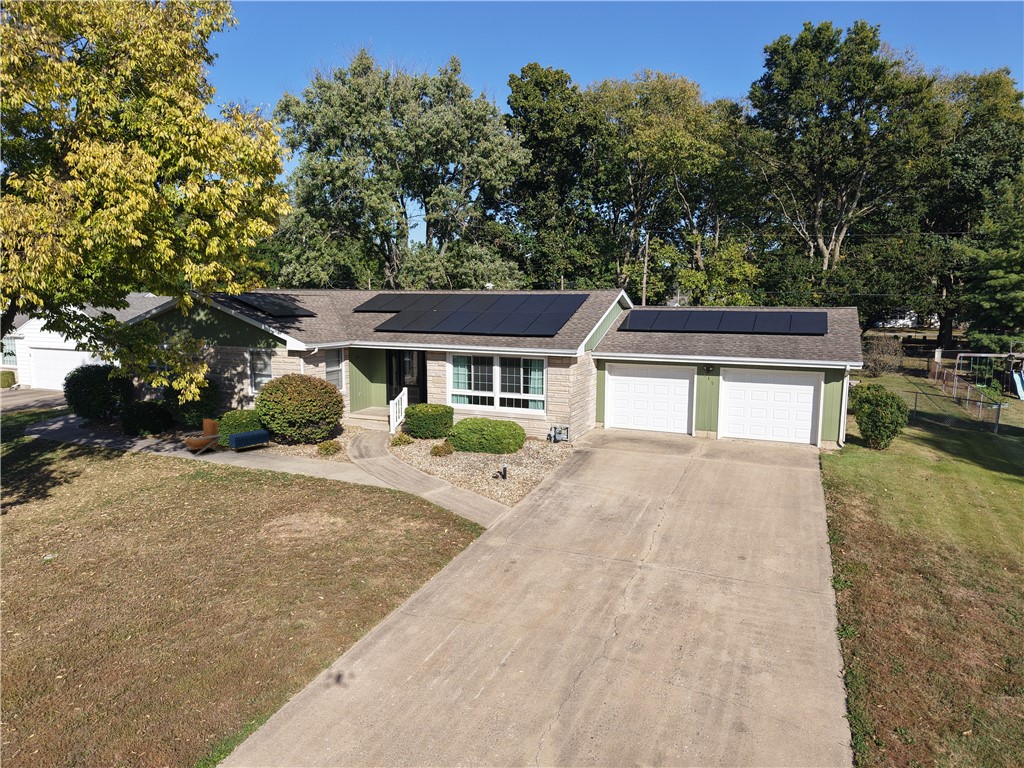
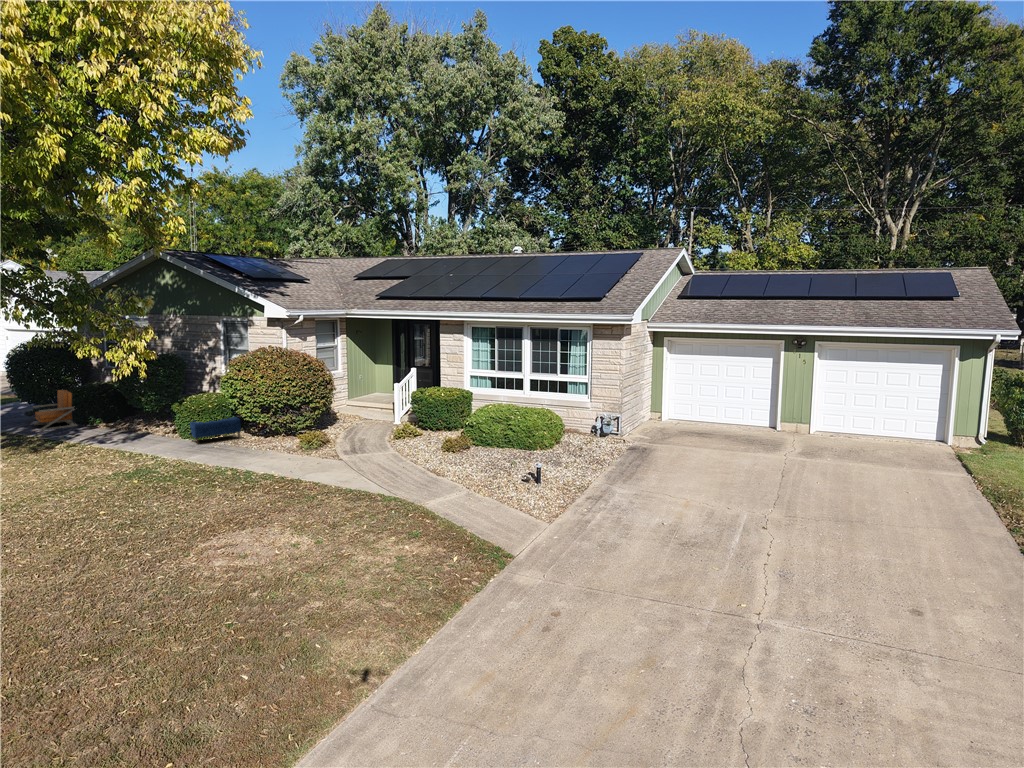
lounge chair: present [184,419,223,457] -> present [33,390,77,430]

